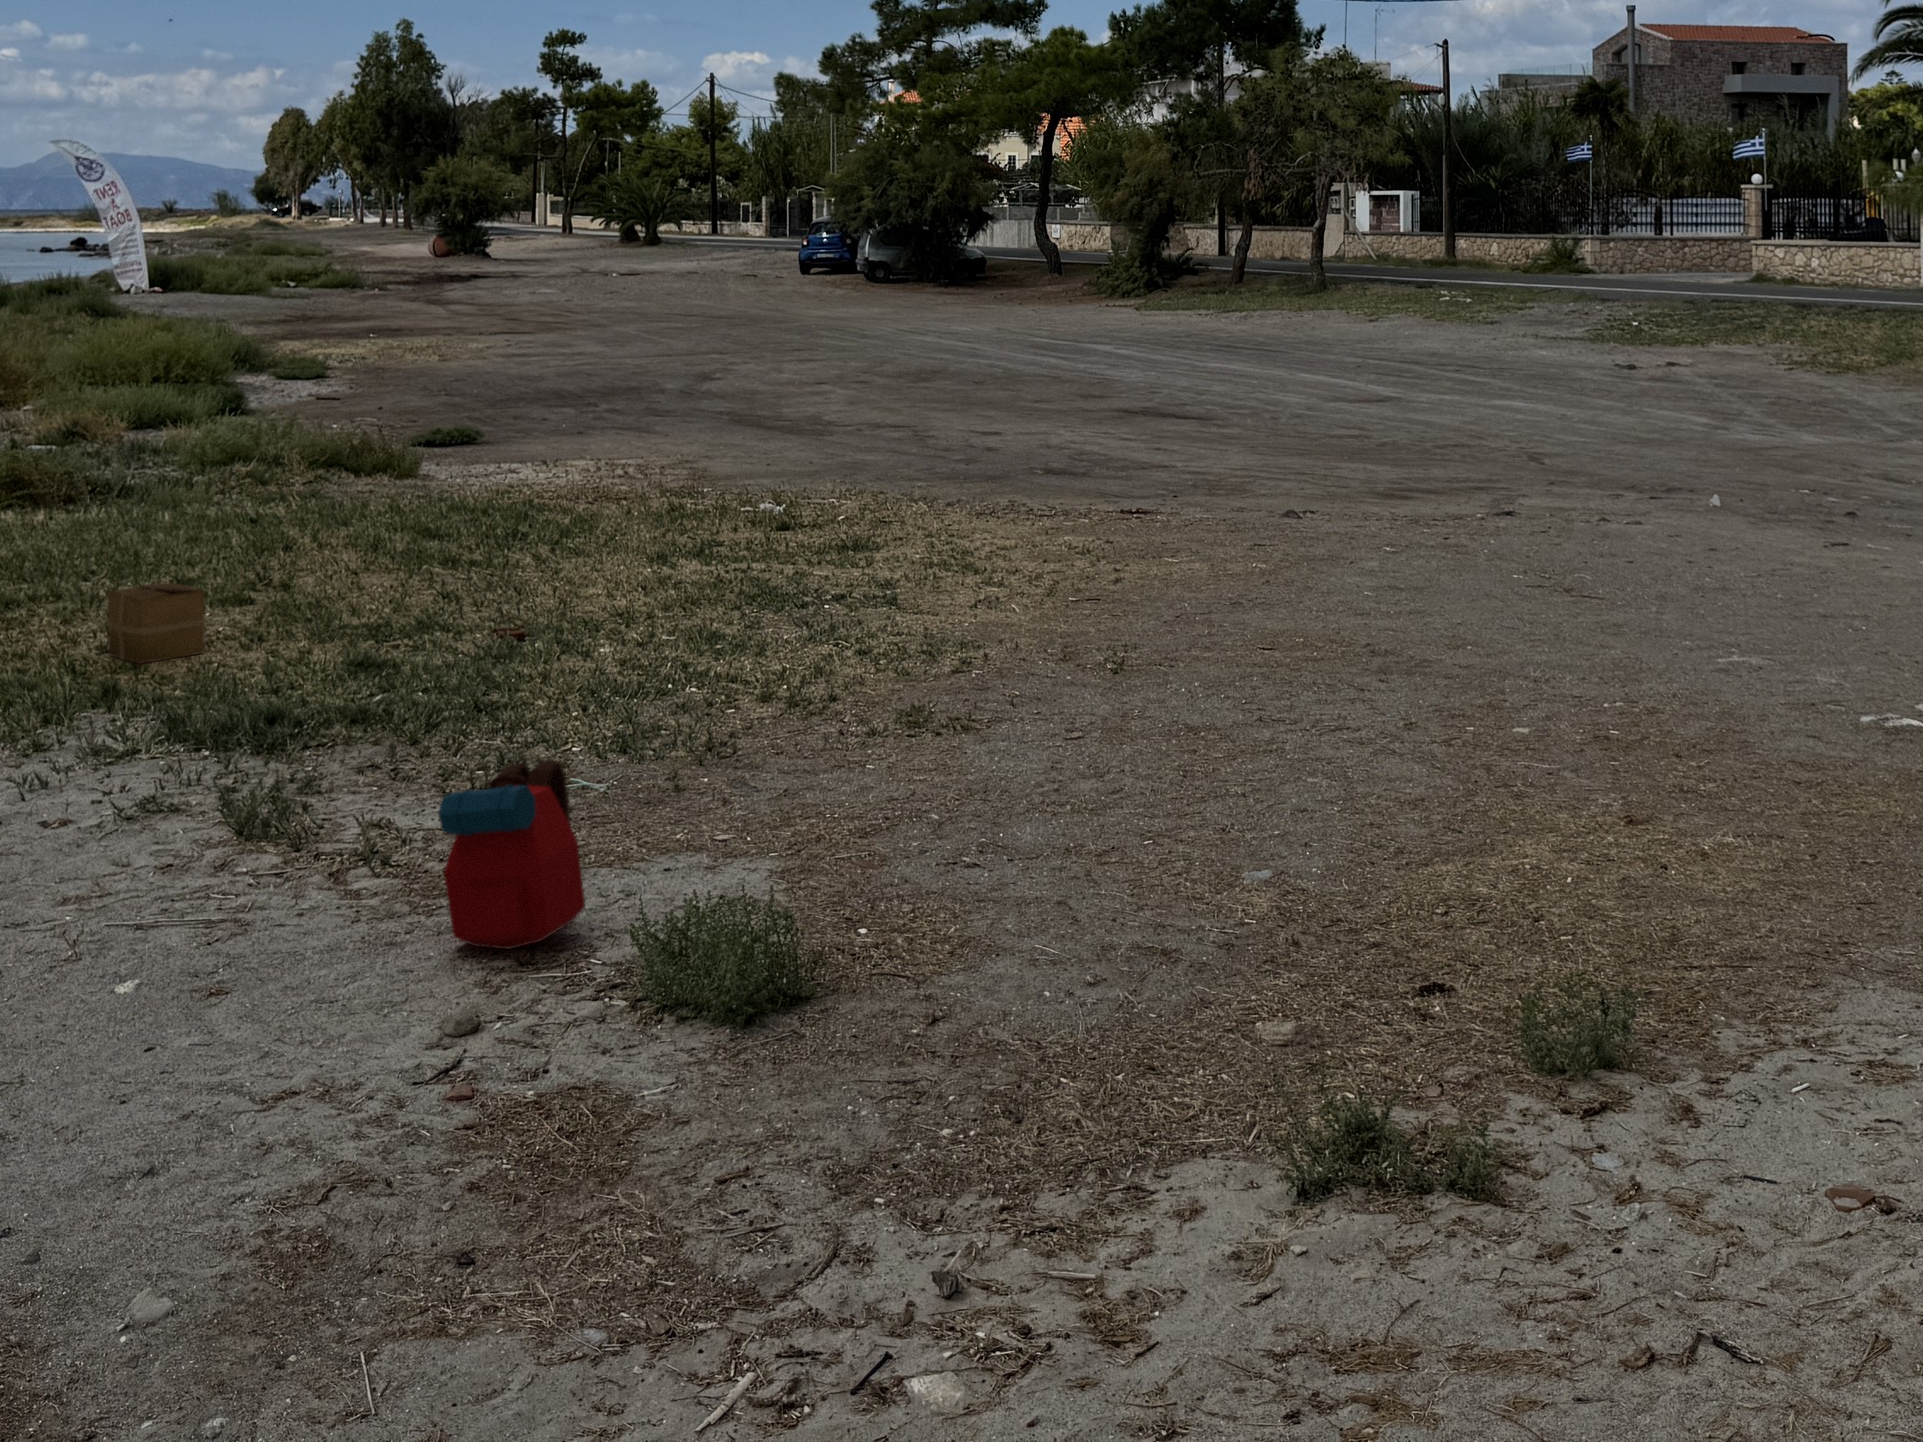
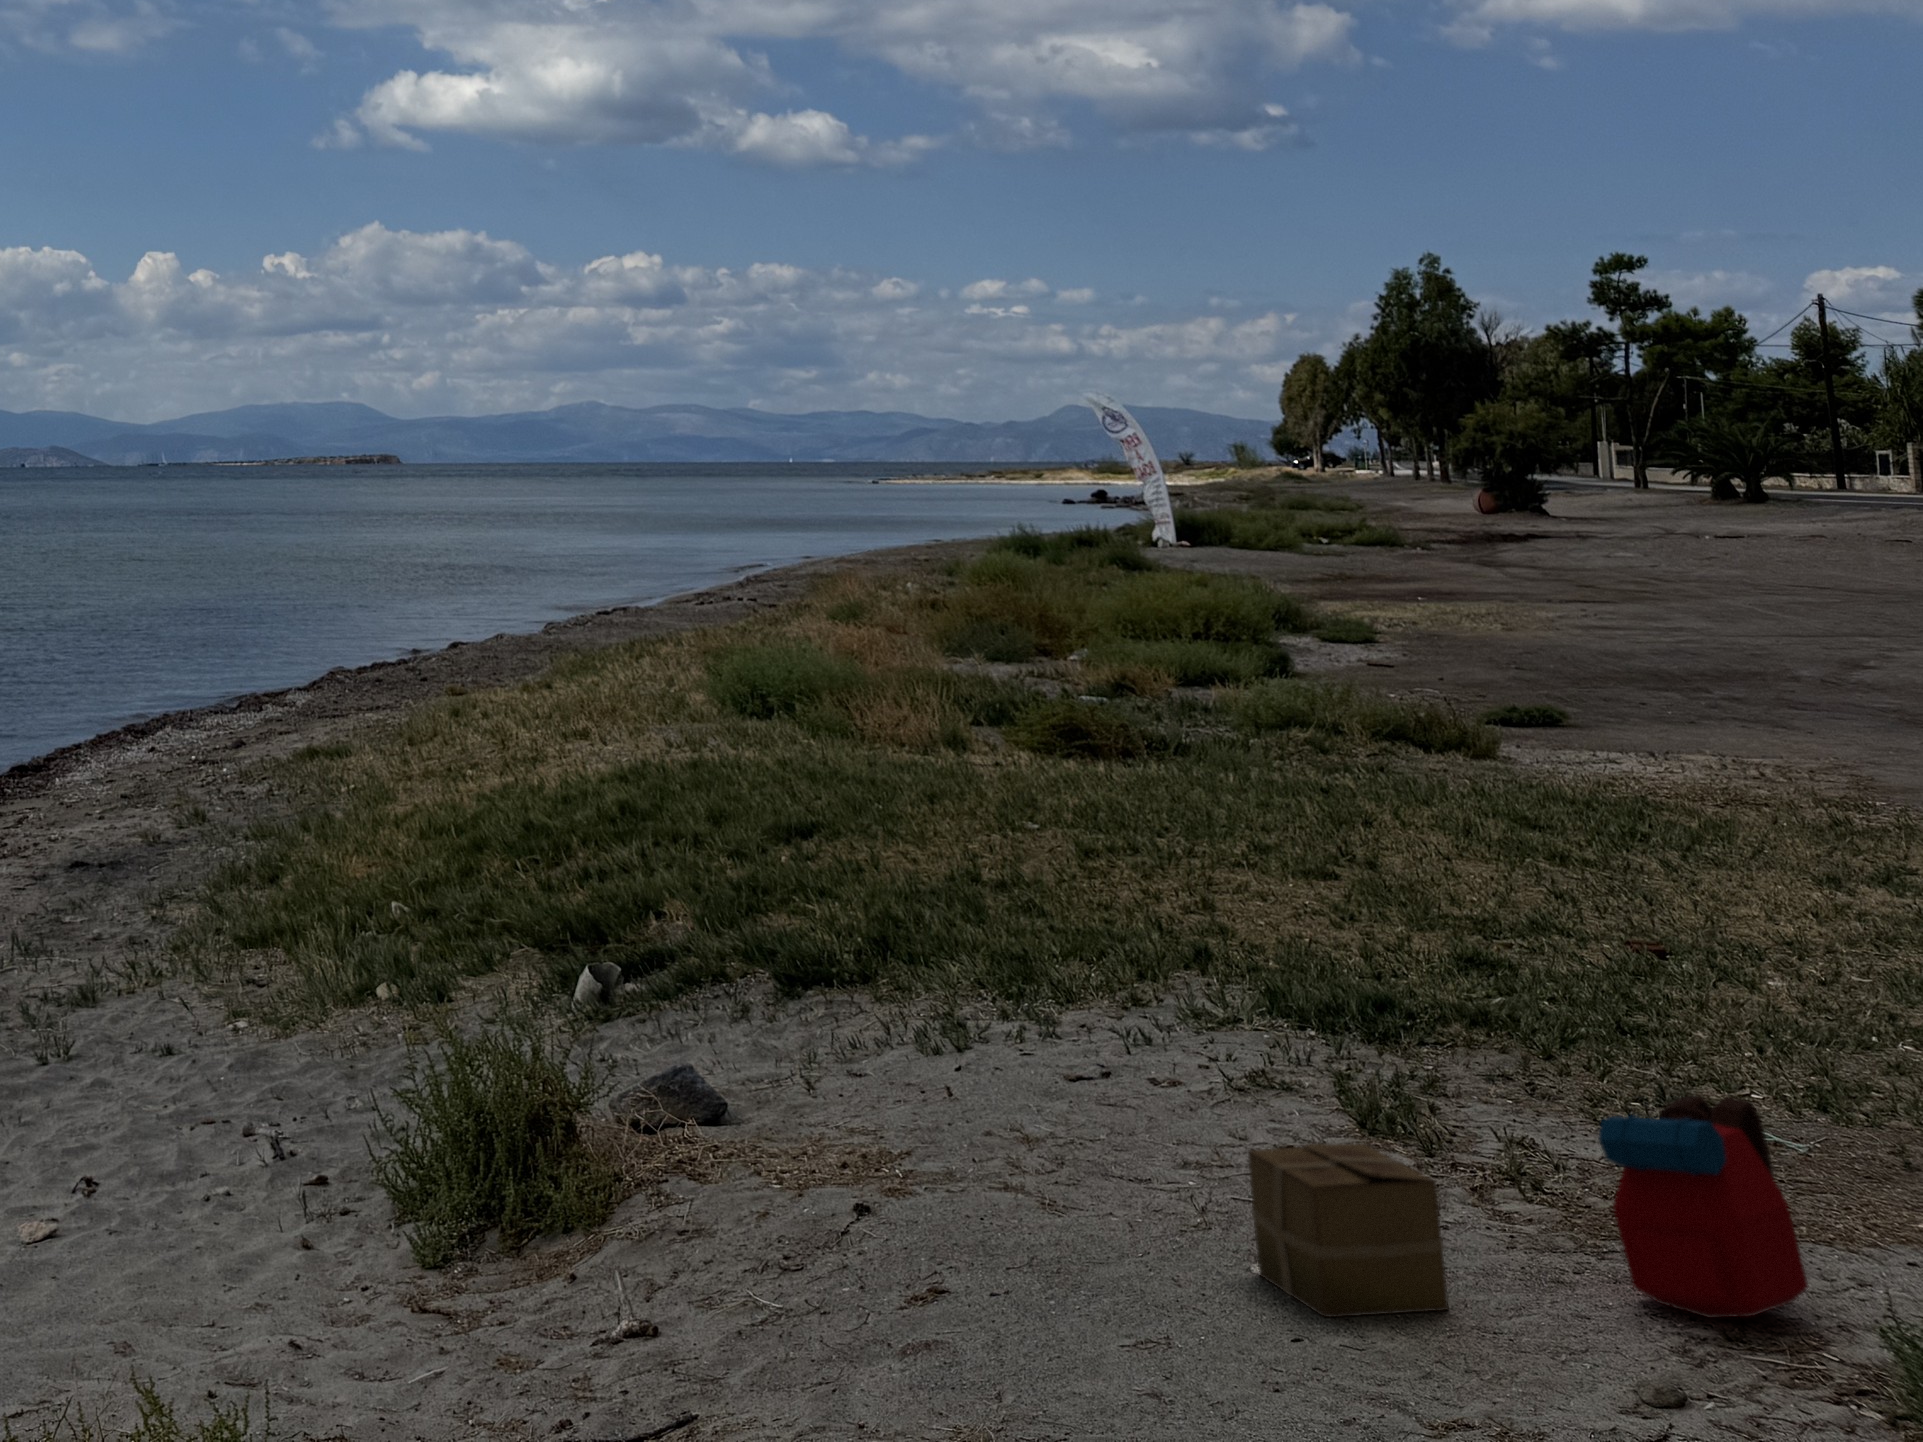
cardboard box: present [108,583,205,664] -> present [1248,1143,1448,1317]

